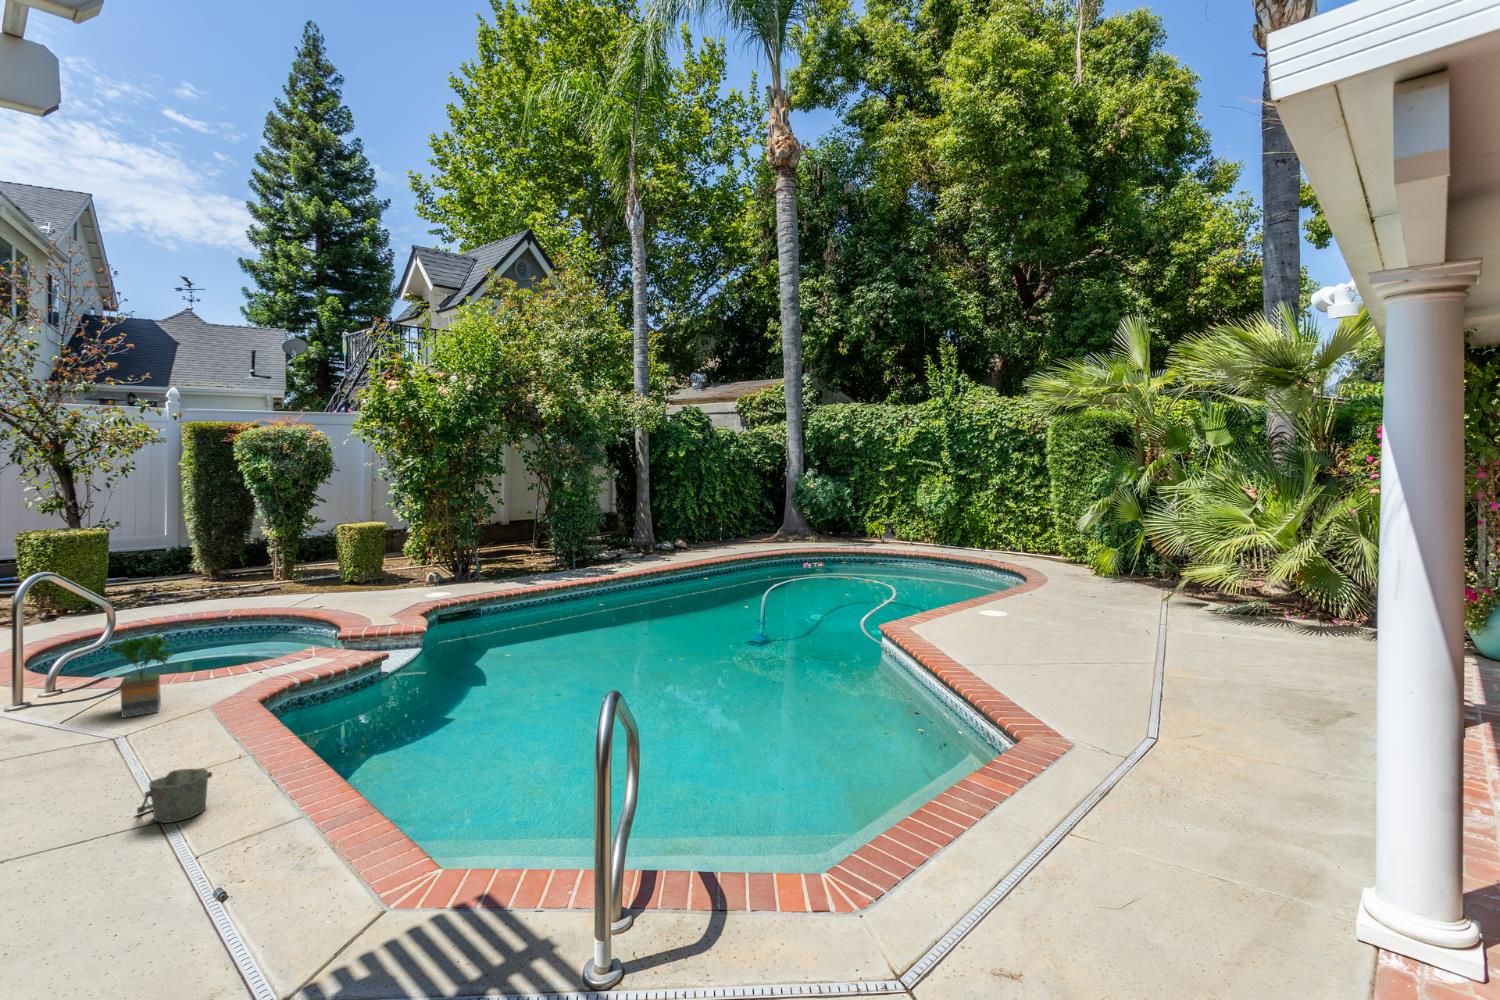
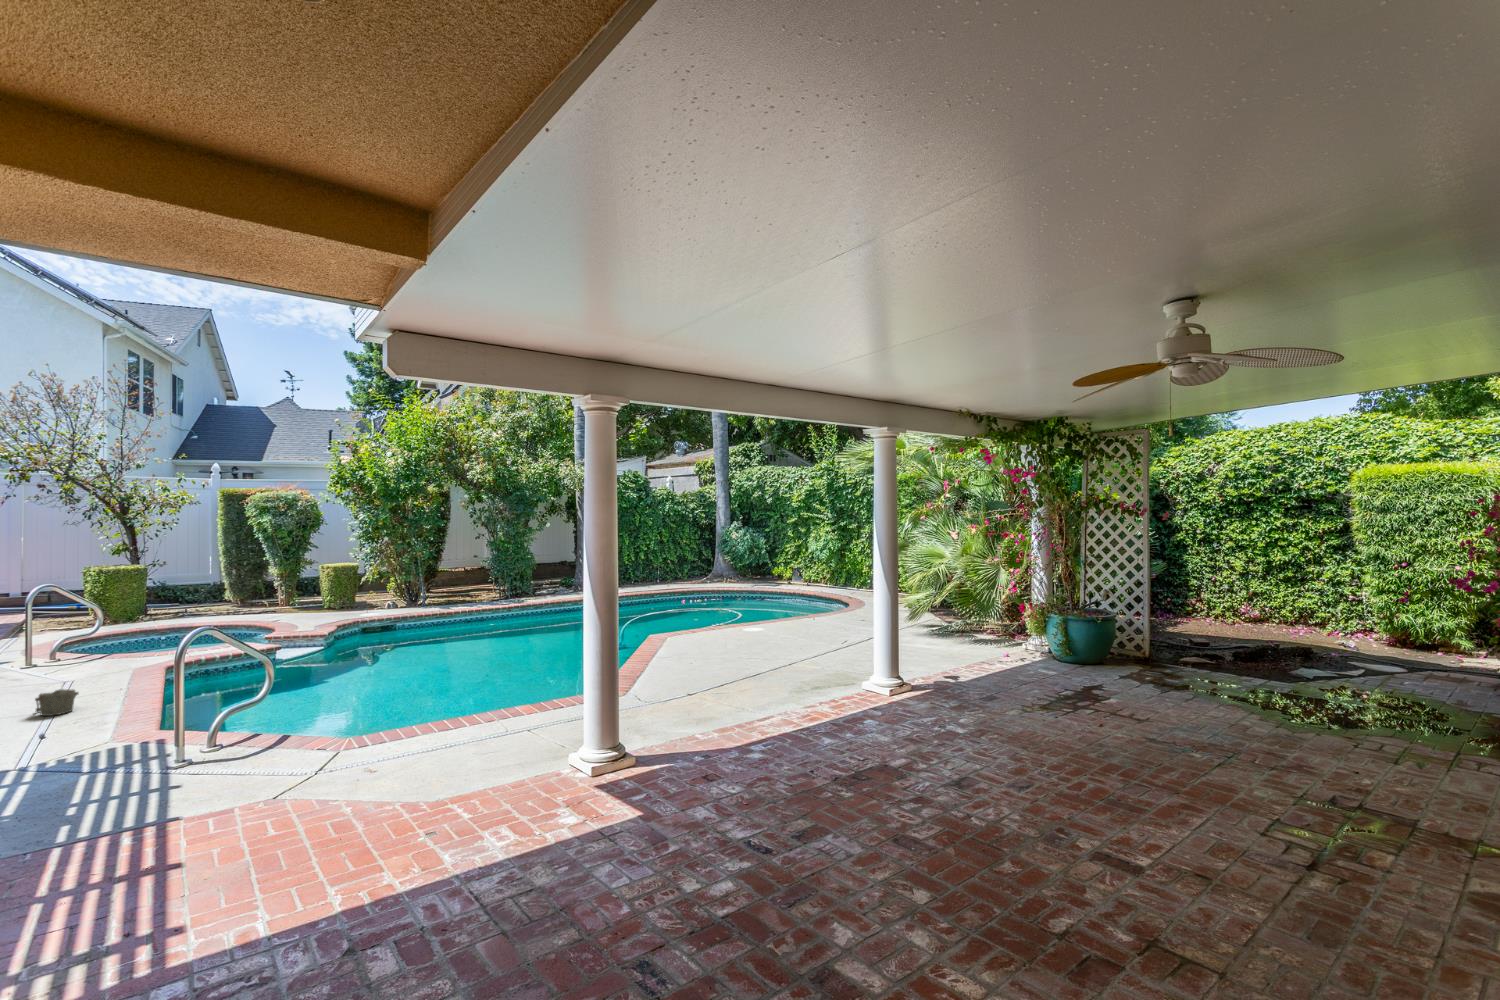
potted tree: present [109,635,173,717] -> none [74,624,117,674]

